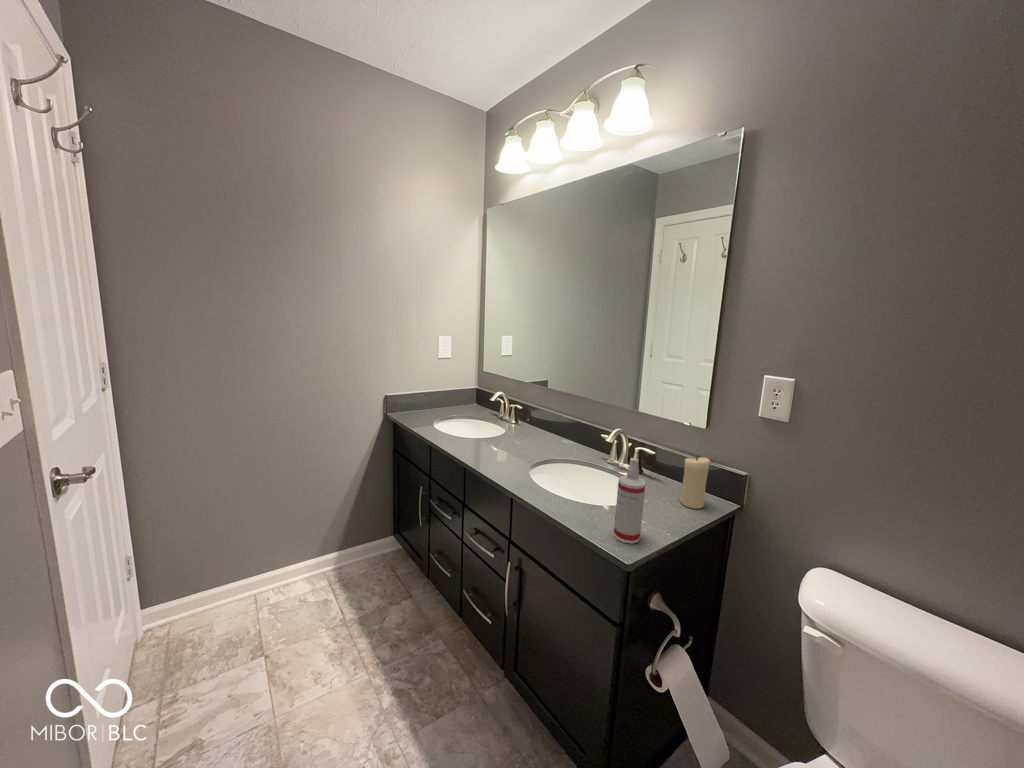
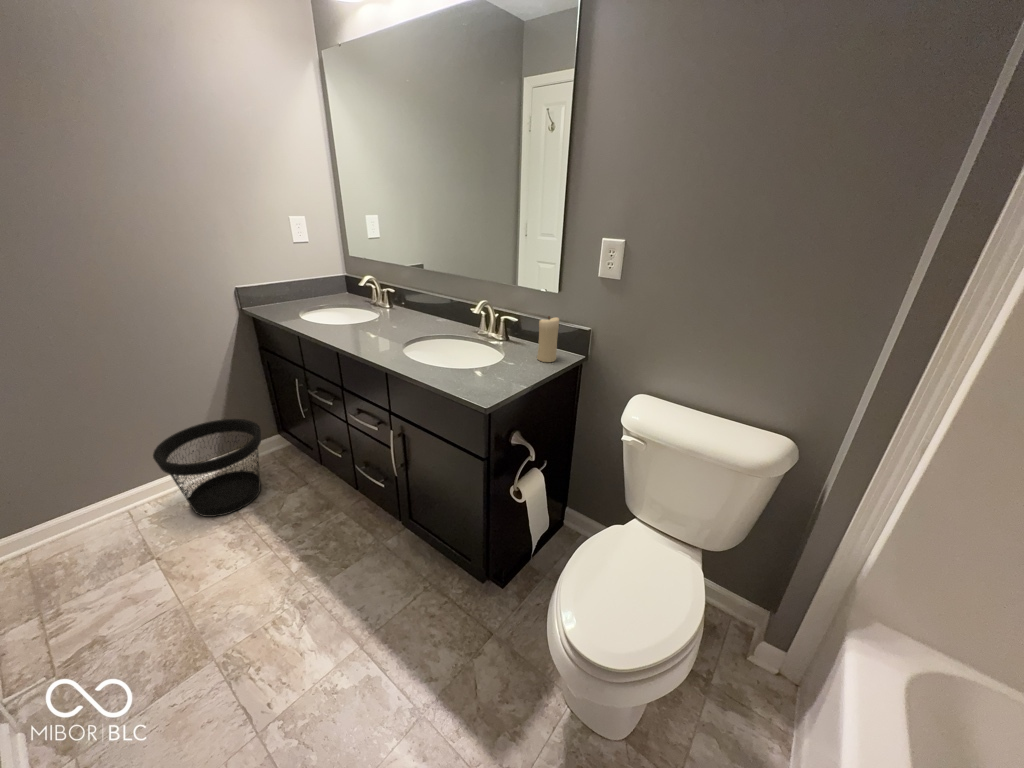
spray bottle: present [614,458,646,544] -> none [475,318,499,393]
wastebasket: none [288,516,381,618] -> present [153,419,261,517]

